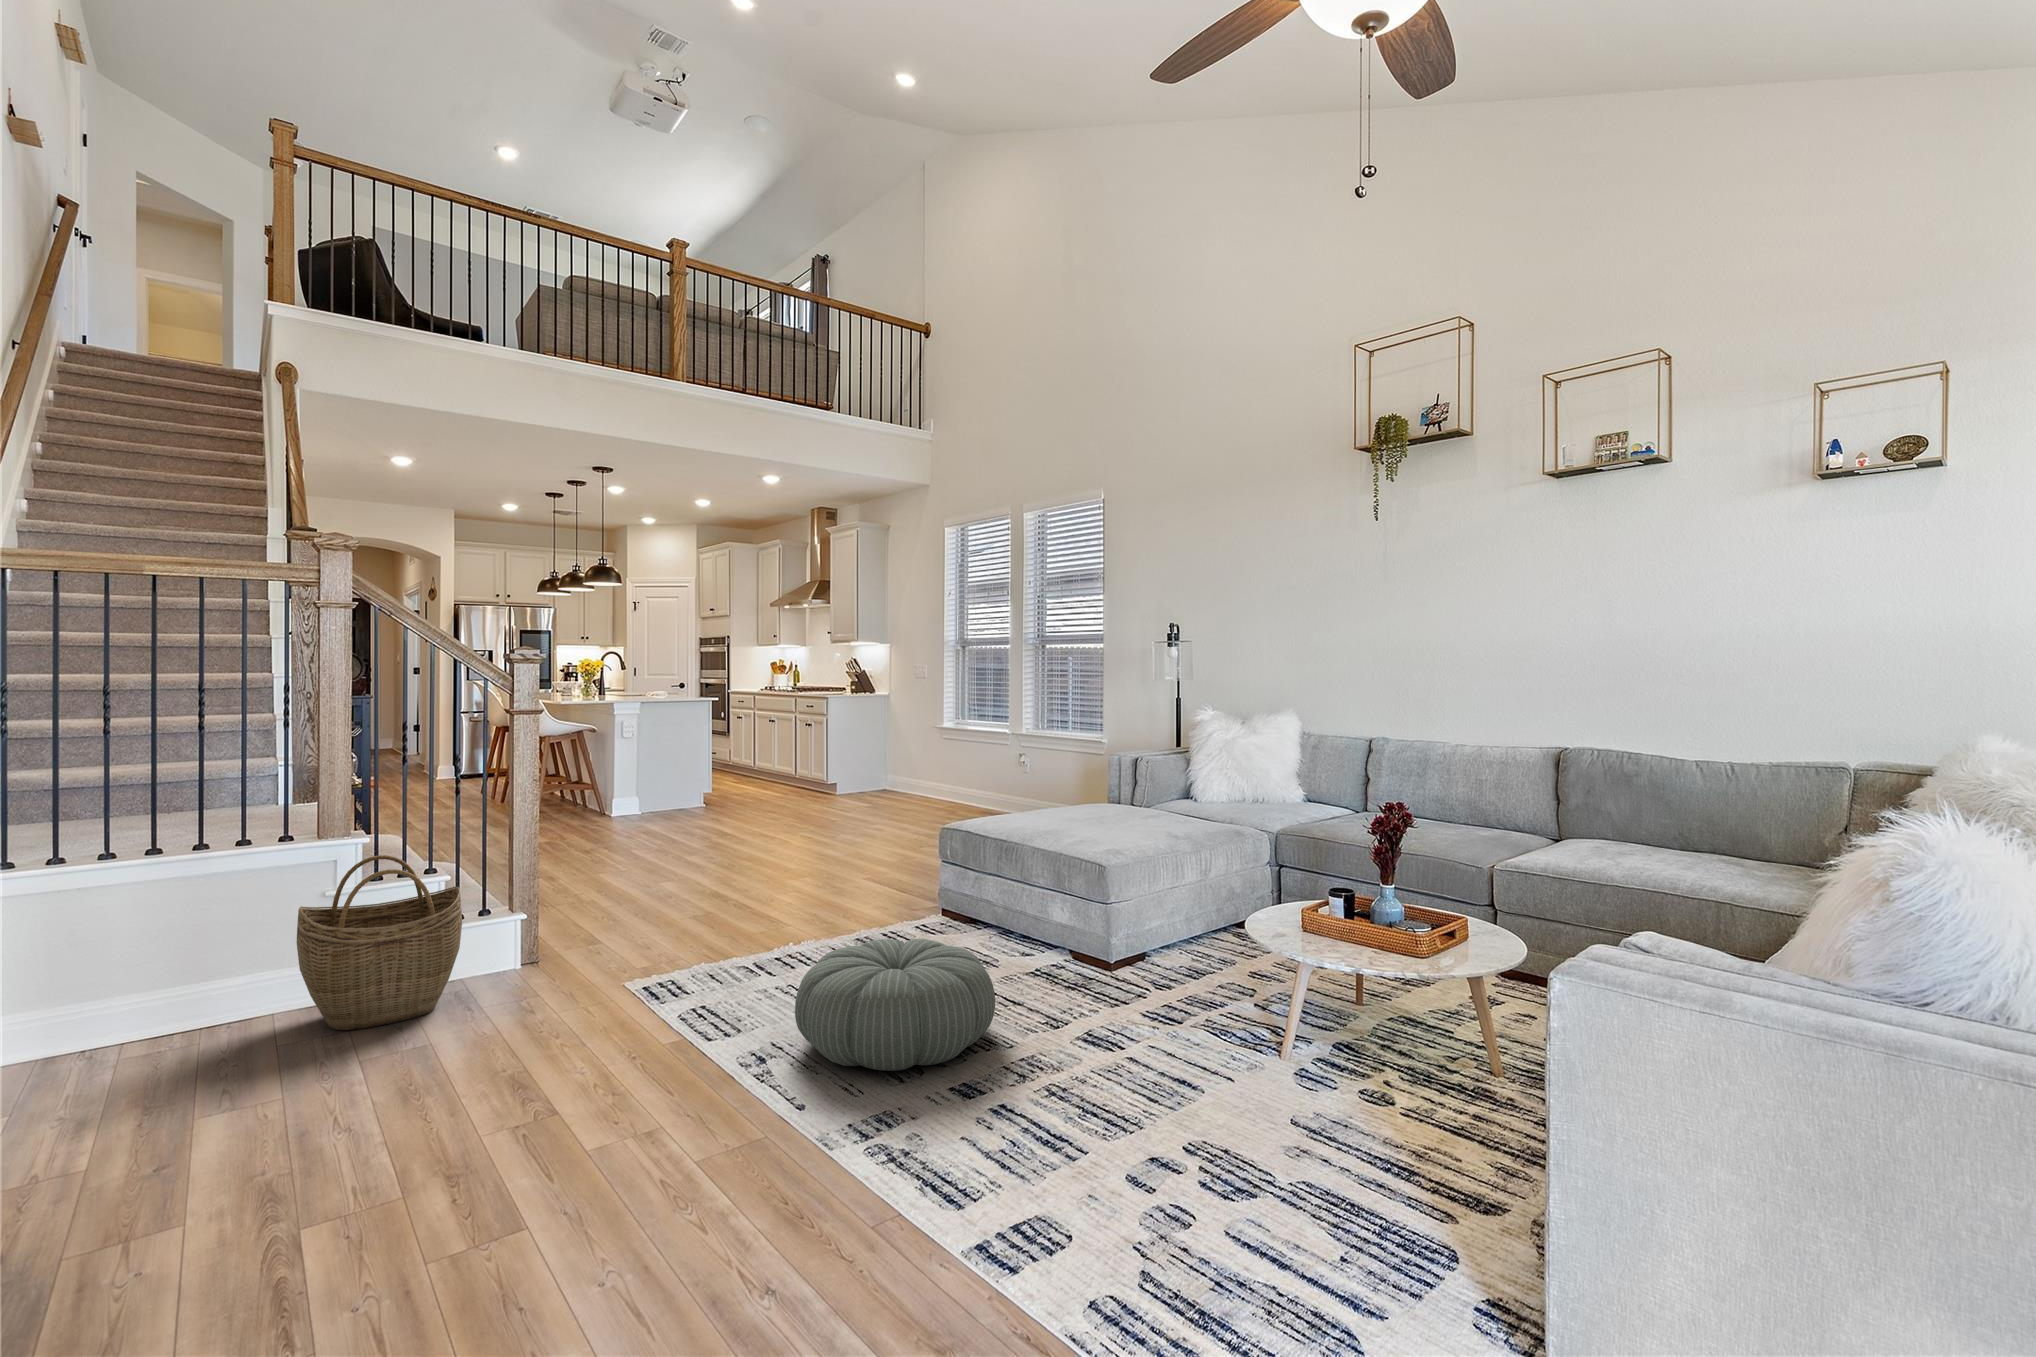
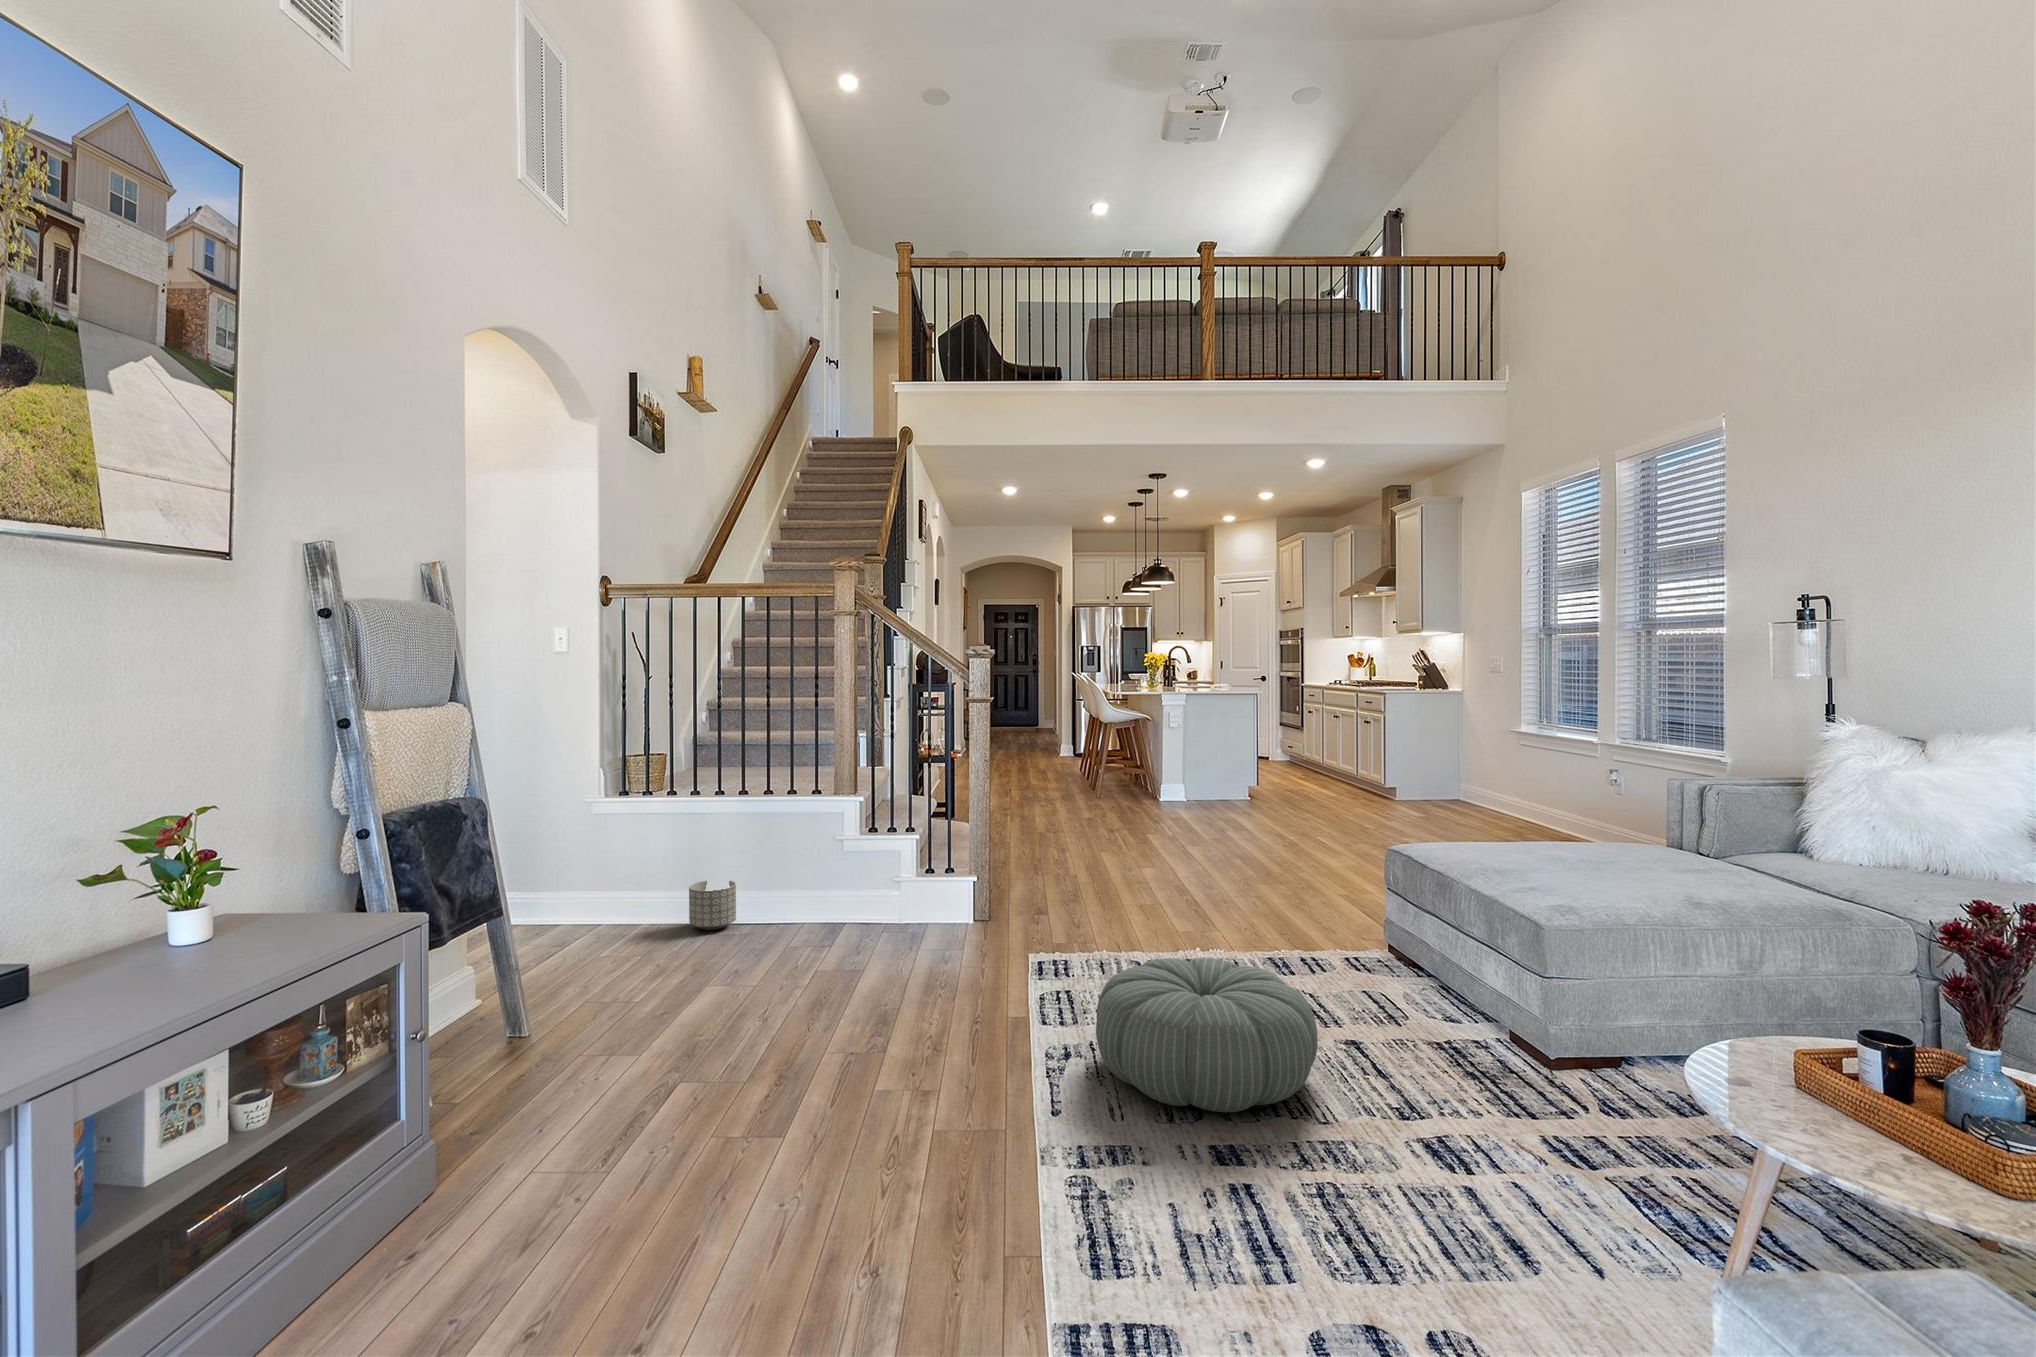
woven basket: present [296,855,462,1031] -> none [805,808,914,942]
planter: none [63,986,155,1065] -> present [689,881,736,930]

